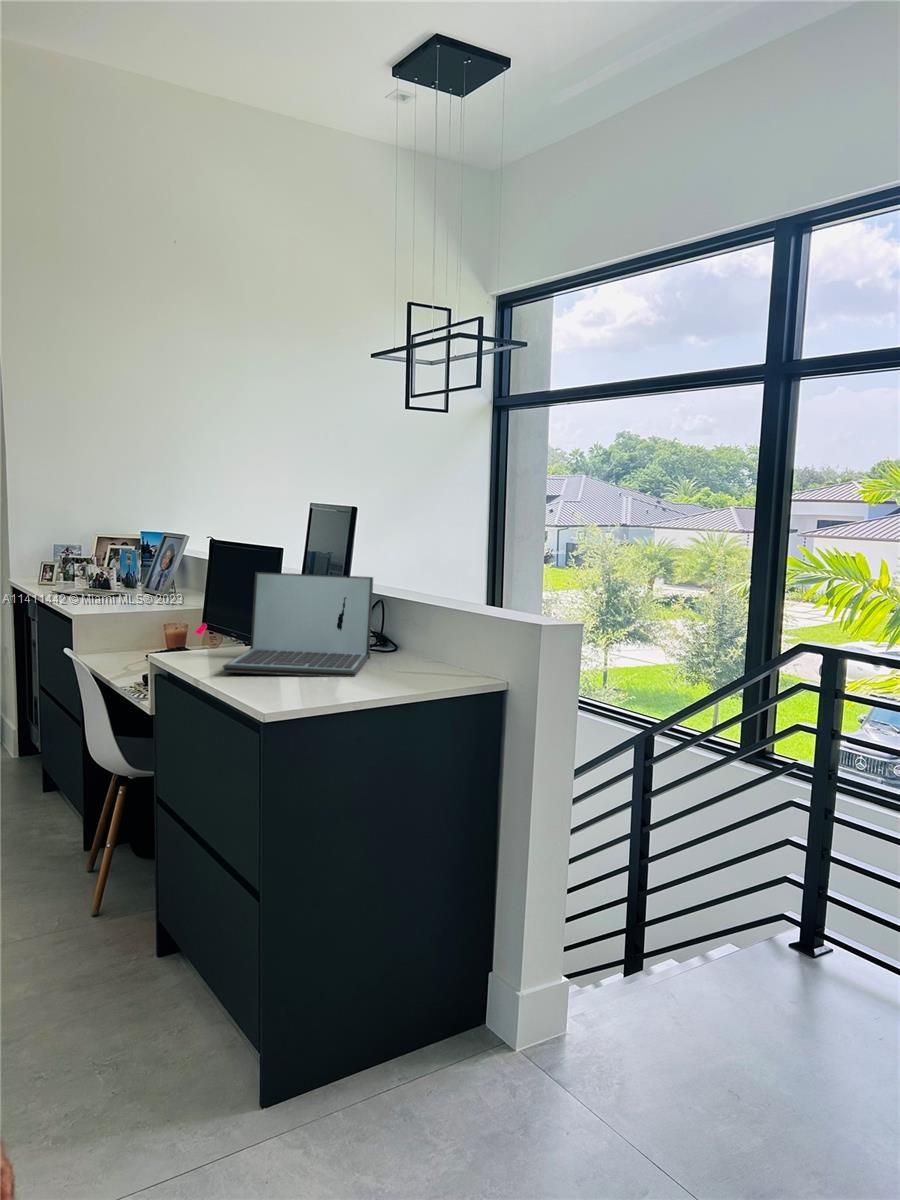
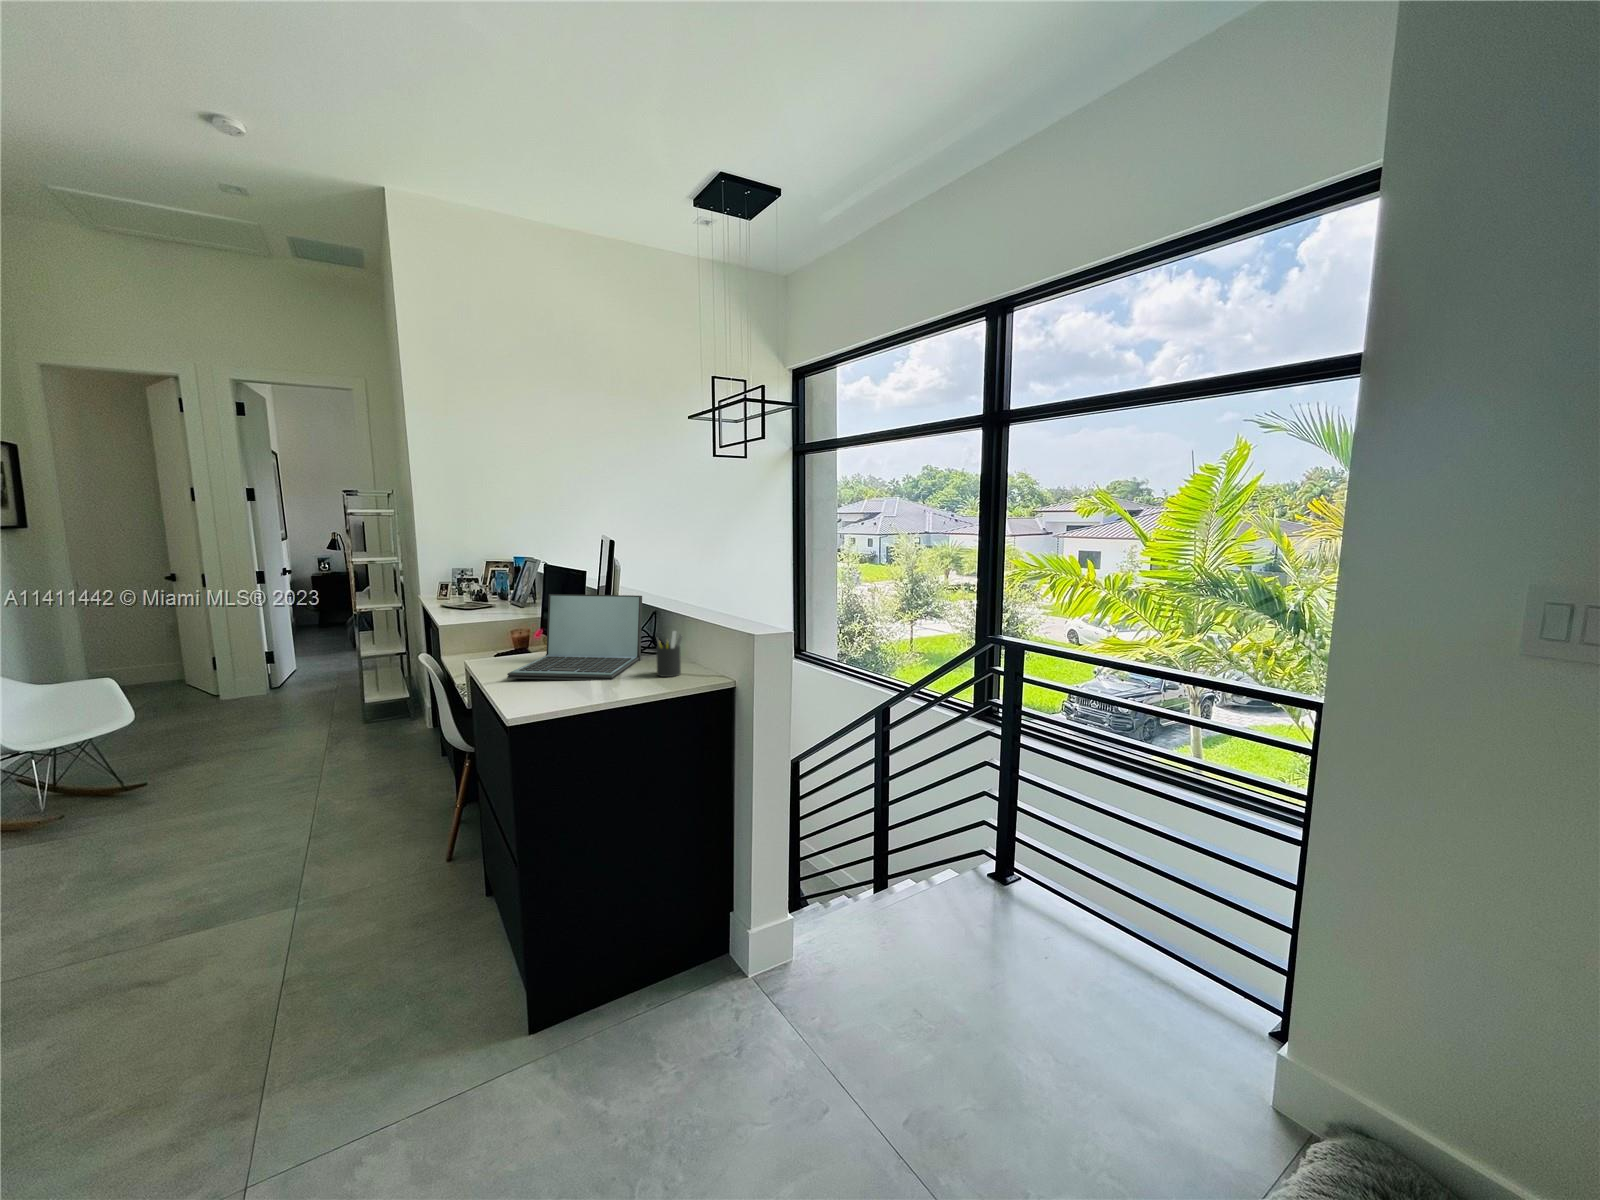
pen holder: none [408,618,441,675] -> present [656,631,683,677]

